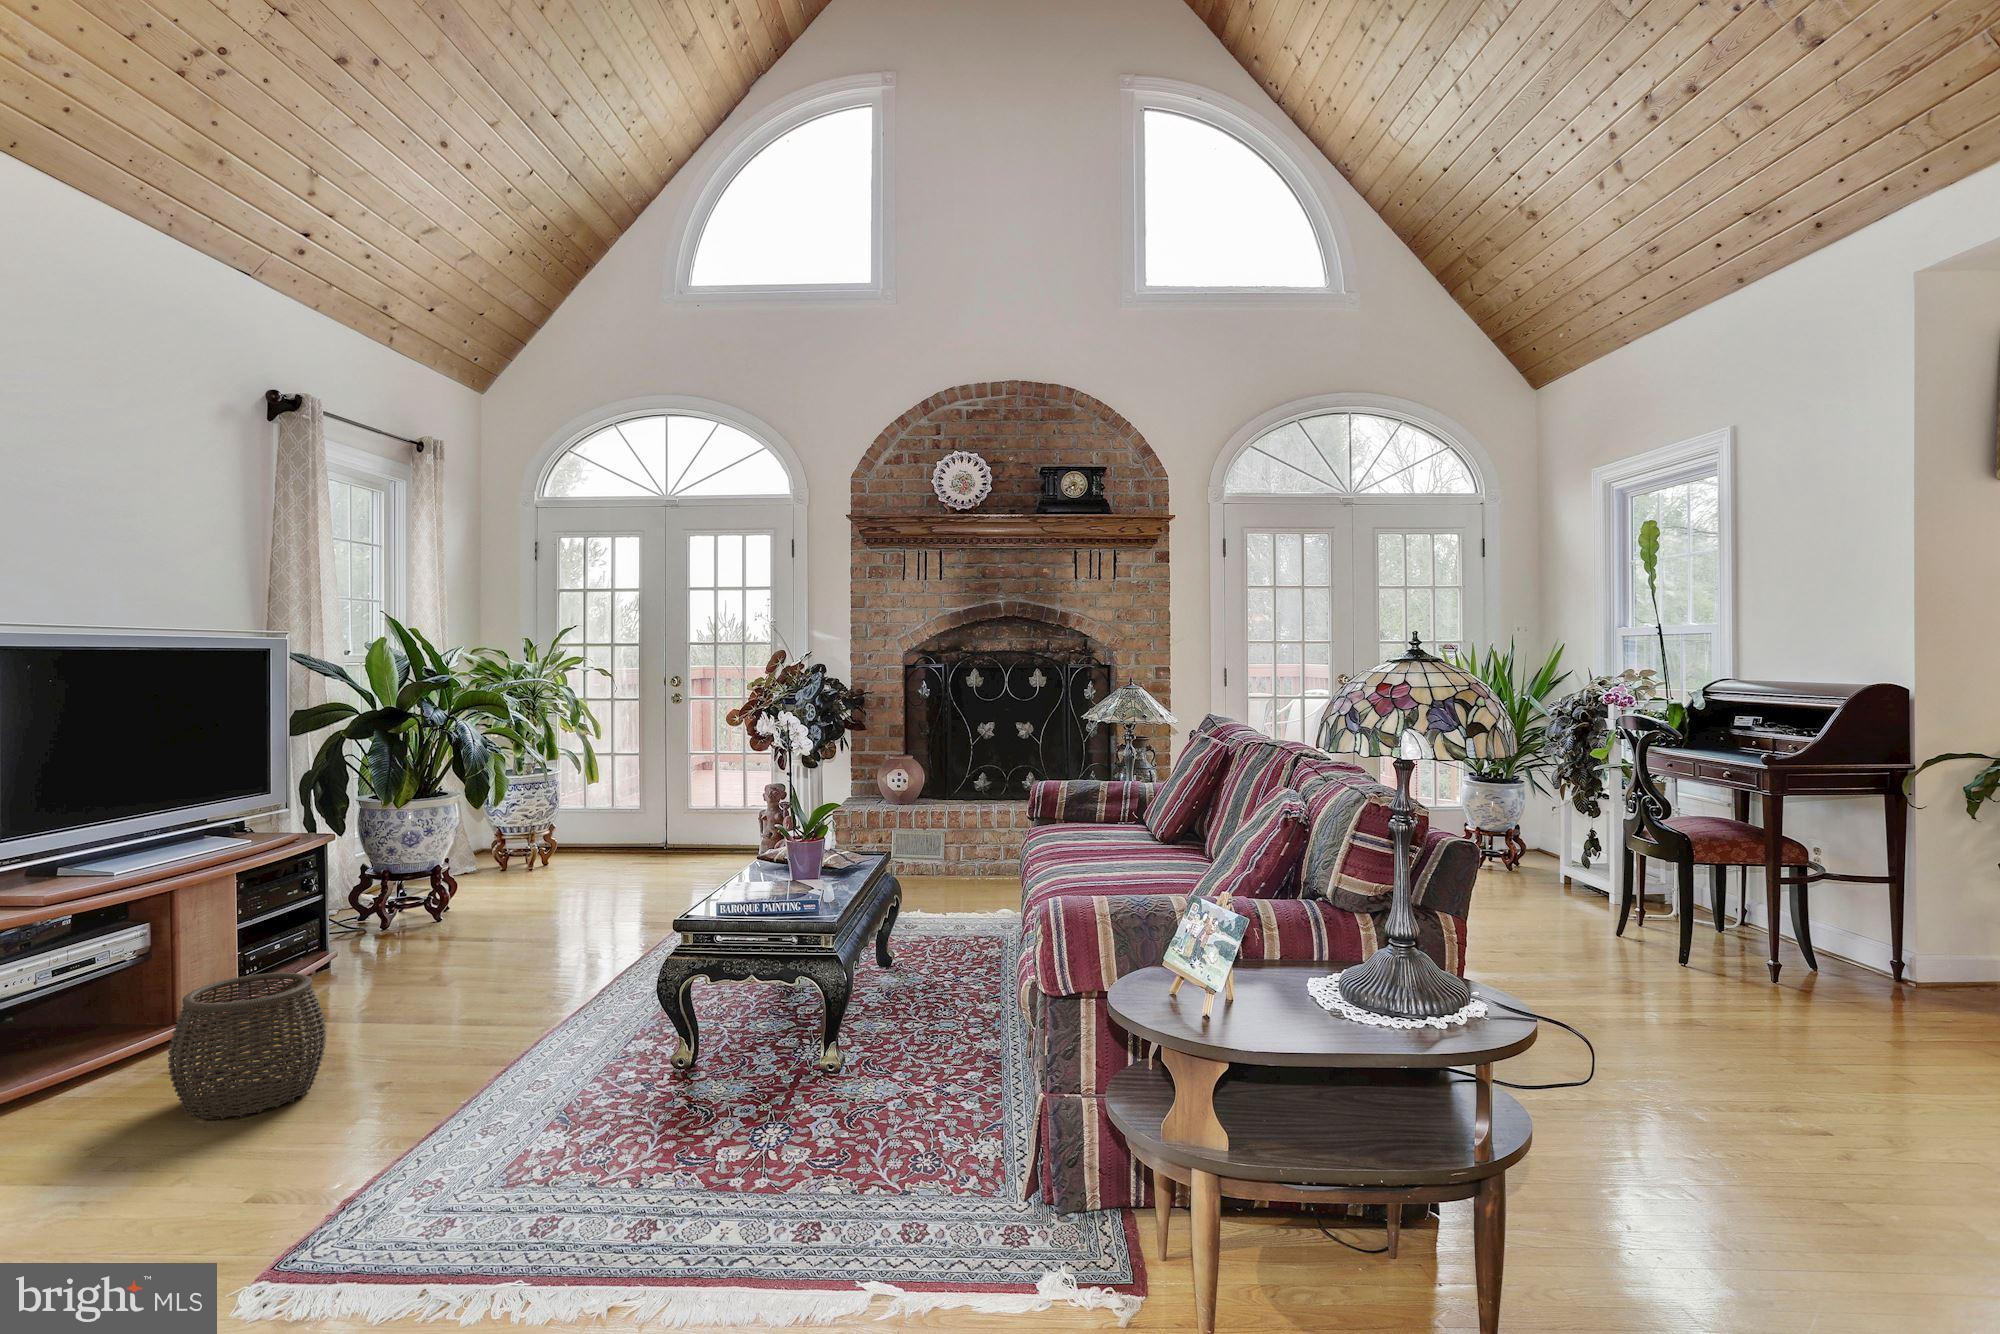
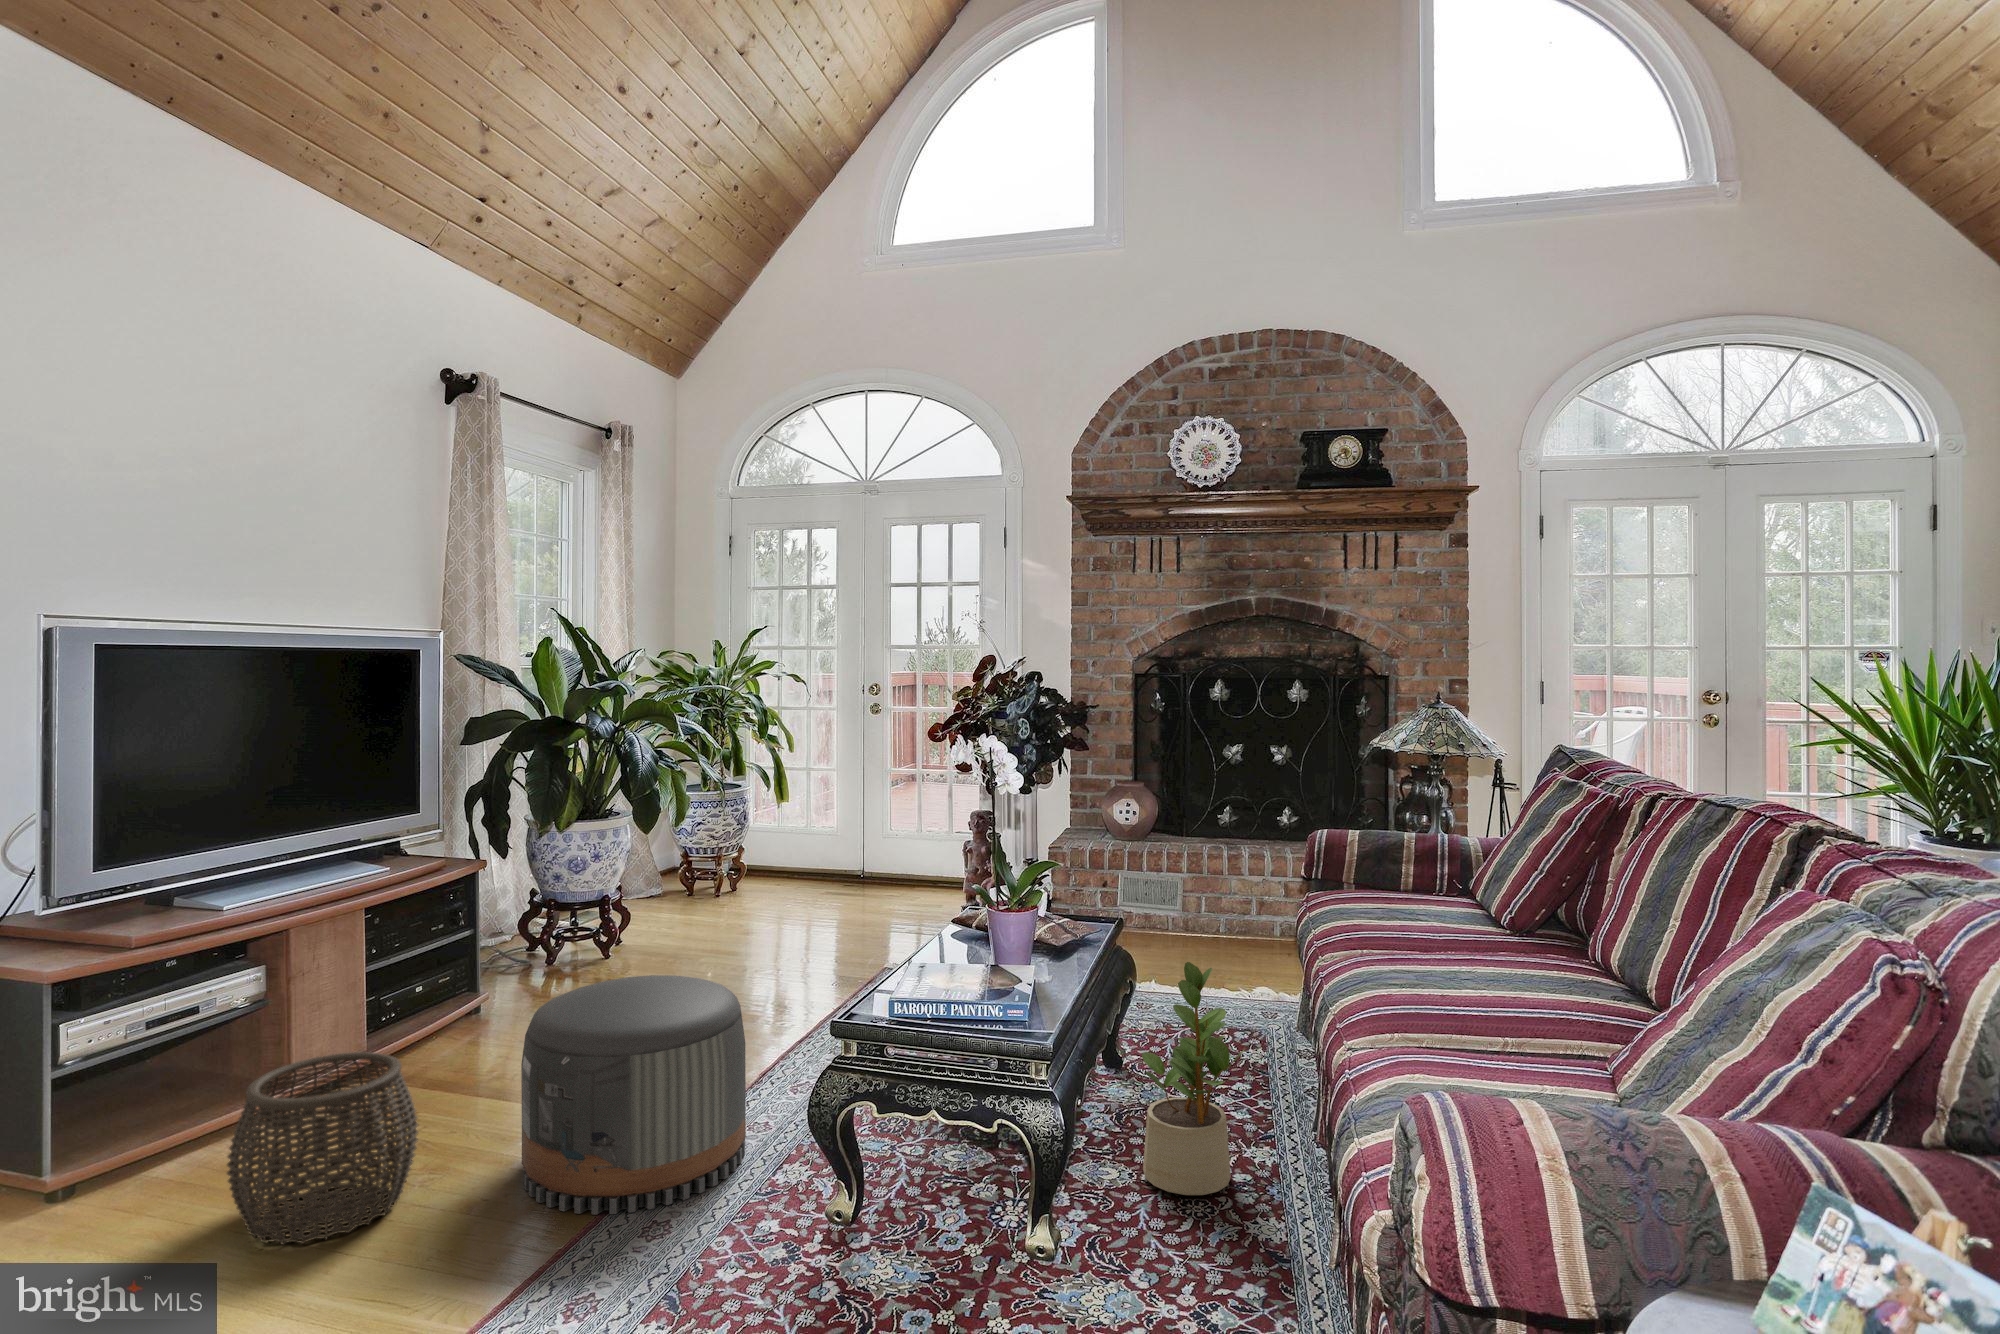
potted plant: none [904,868,976,1033] -> present [1142,962,1244,1195]
pouf: none [413,906,597,1081] -> present [521,975,746,1215]

